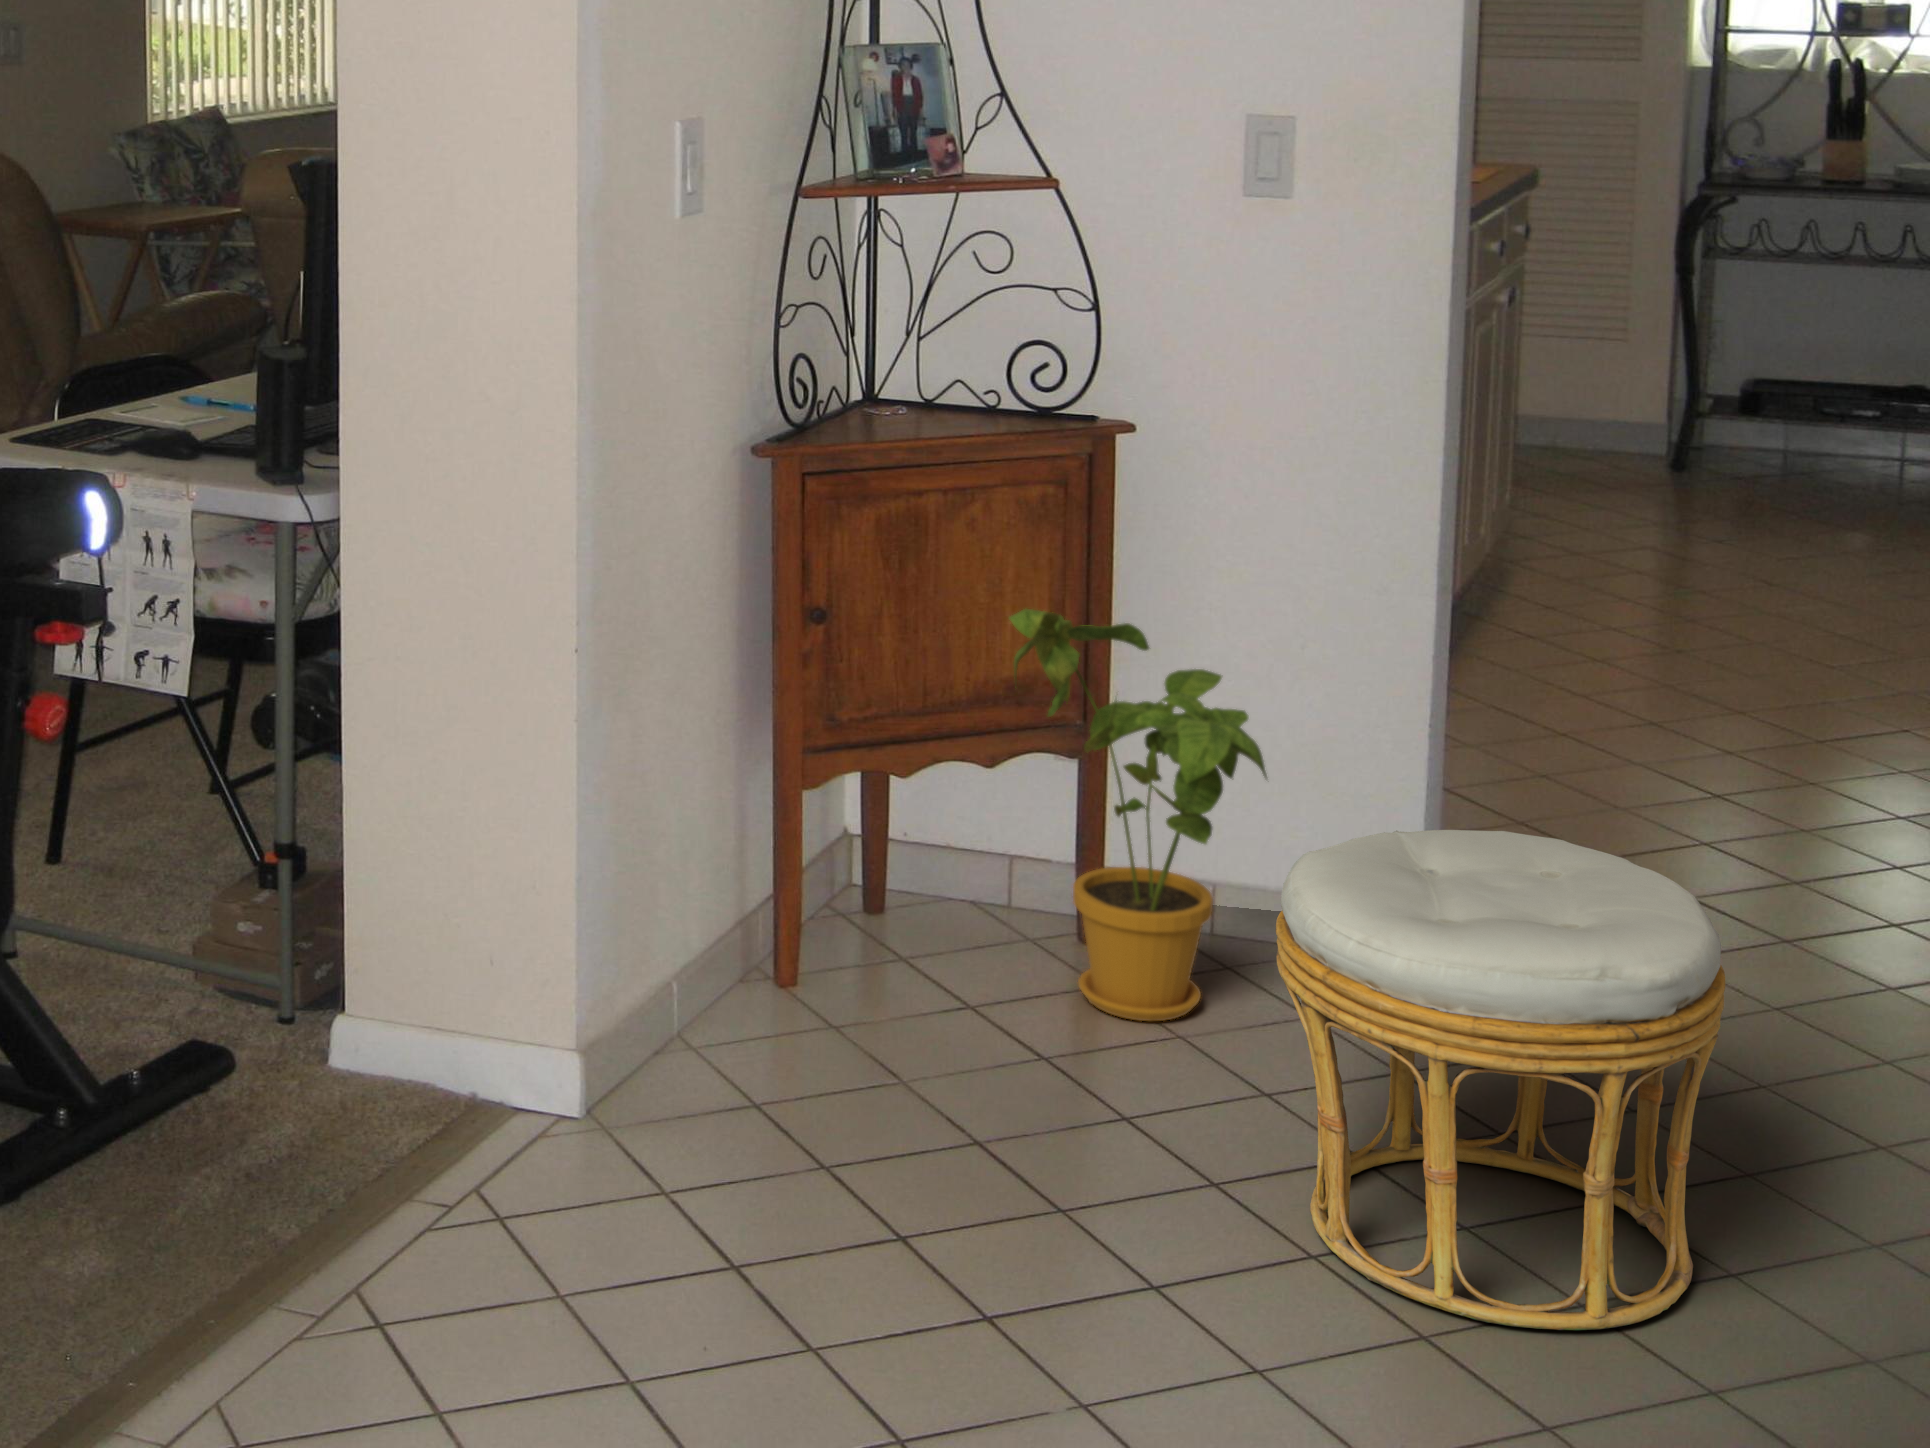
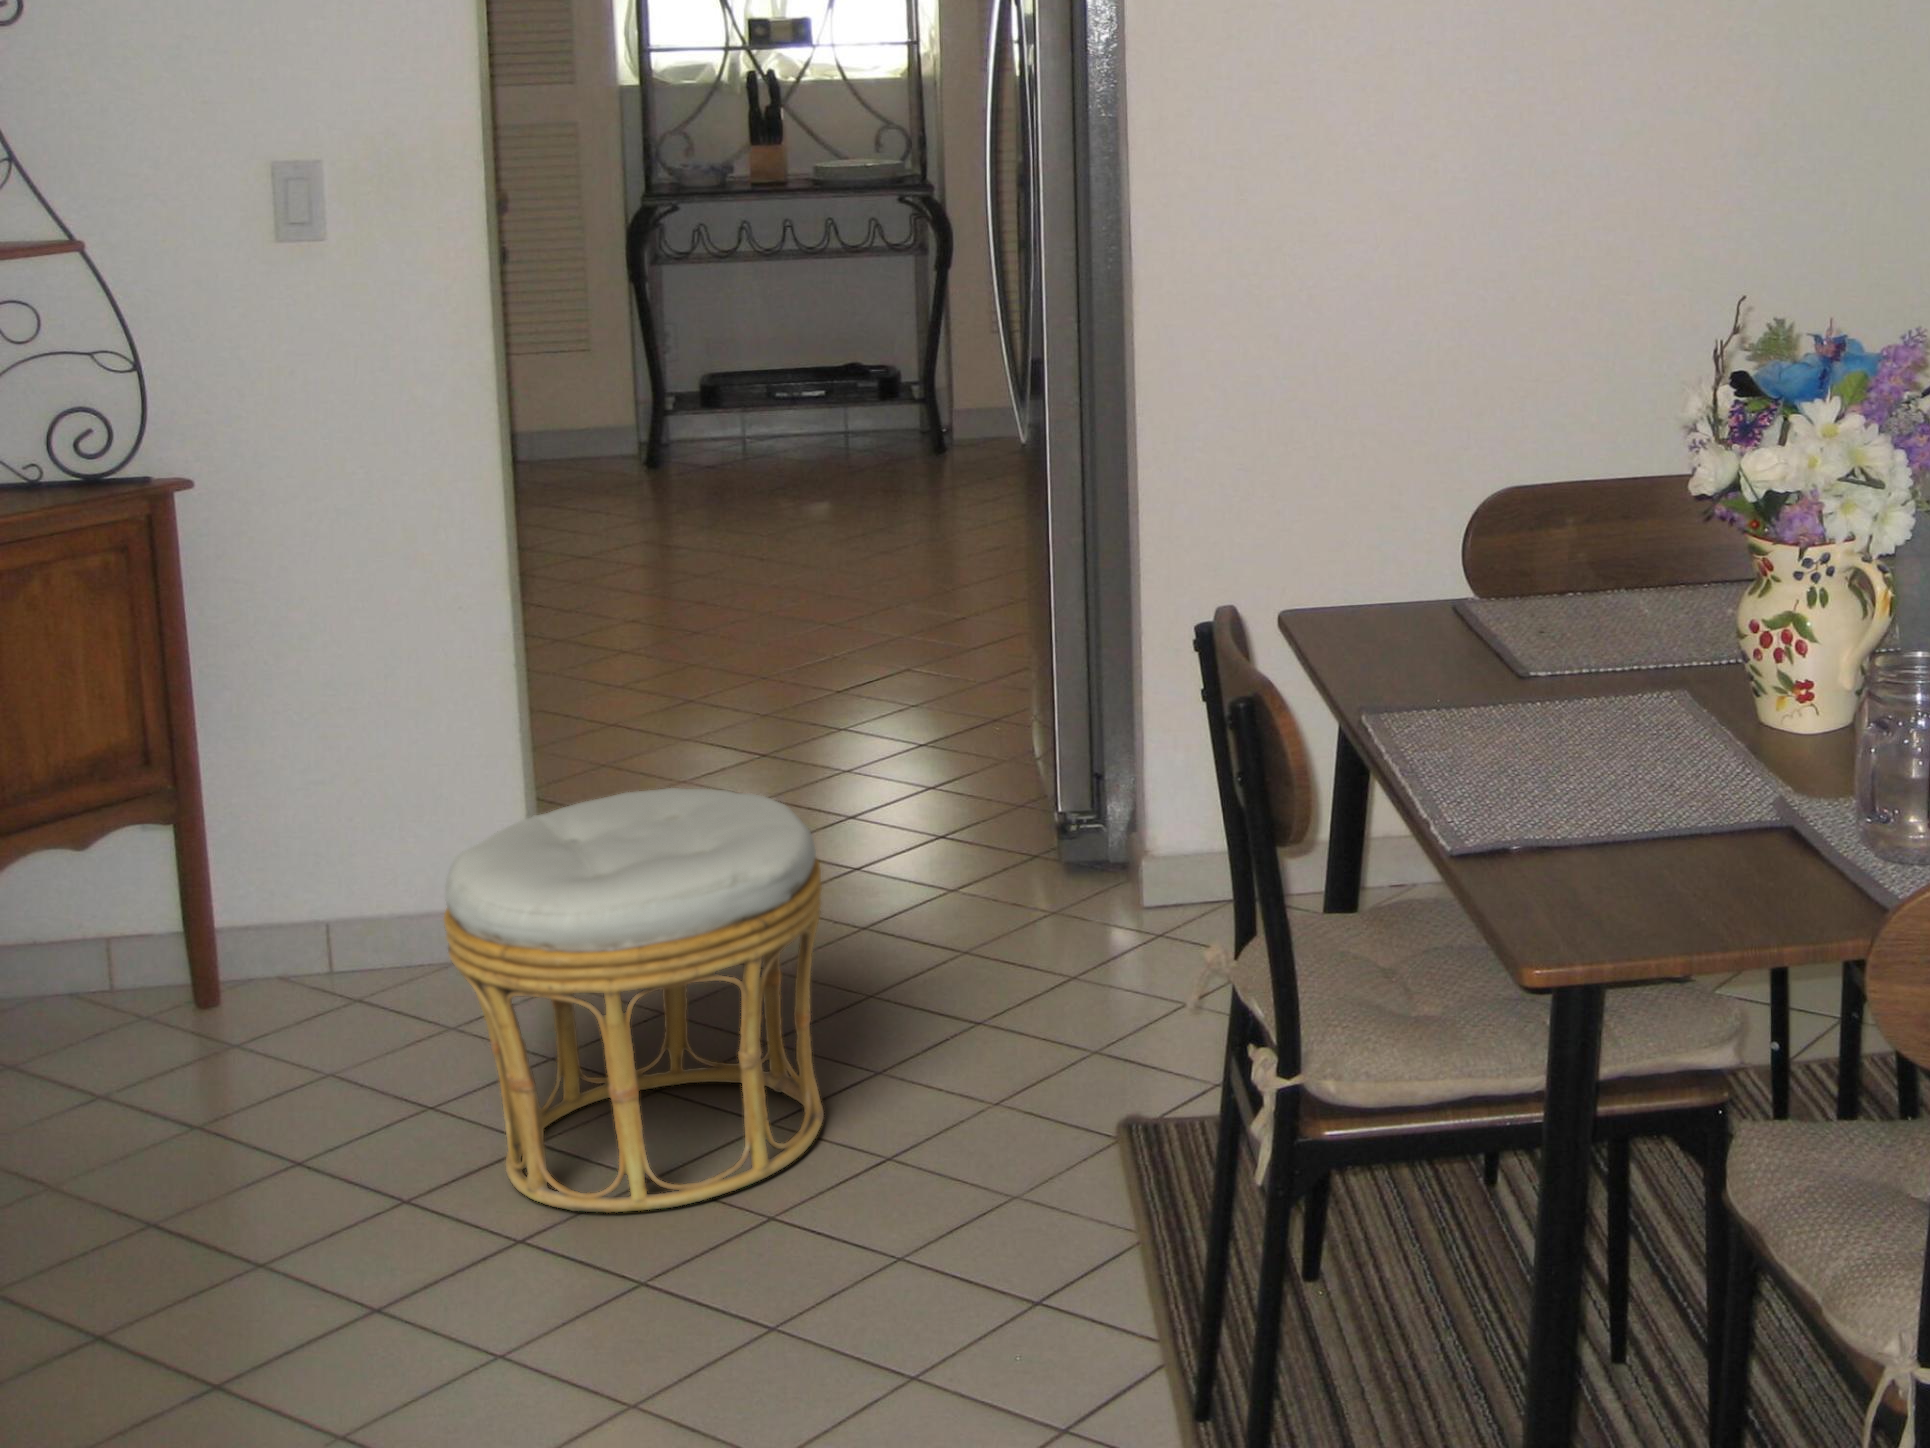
house plant: present [1009,609,1267,1021] -> none [103,682,397,1077]

